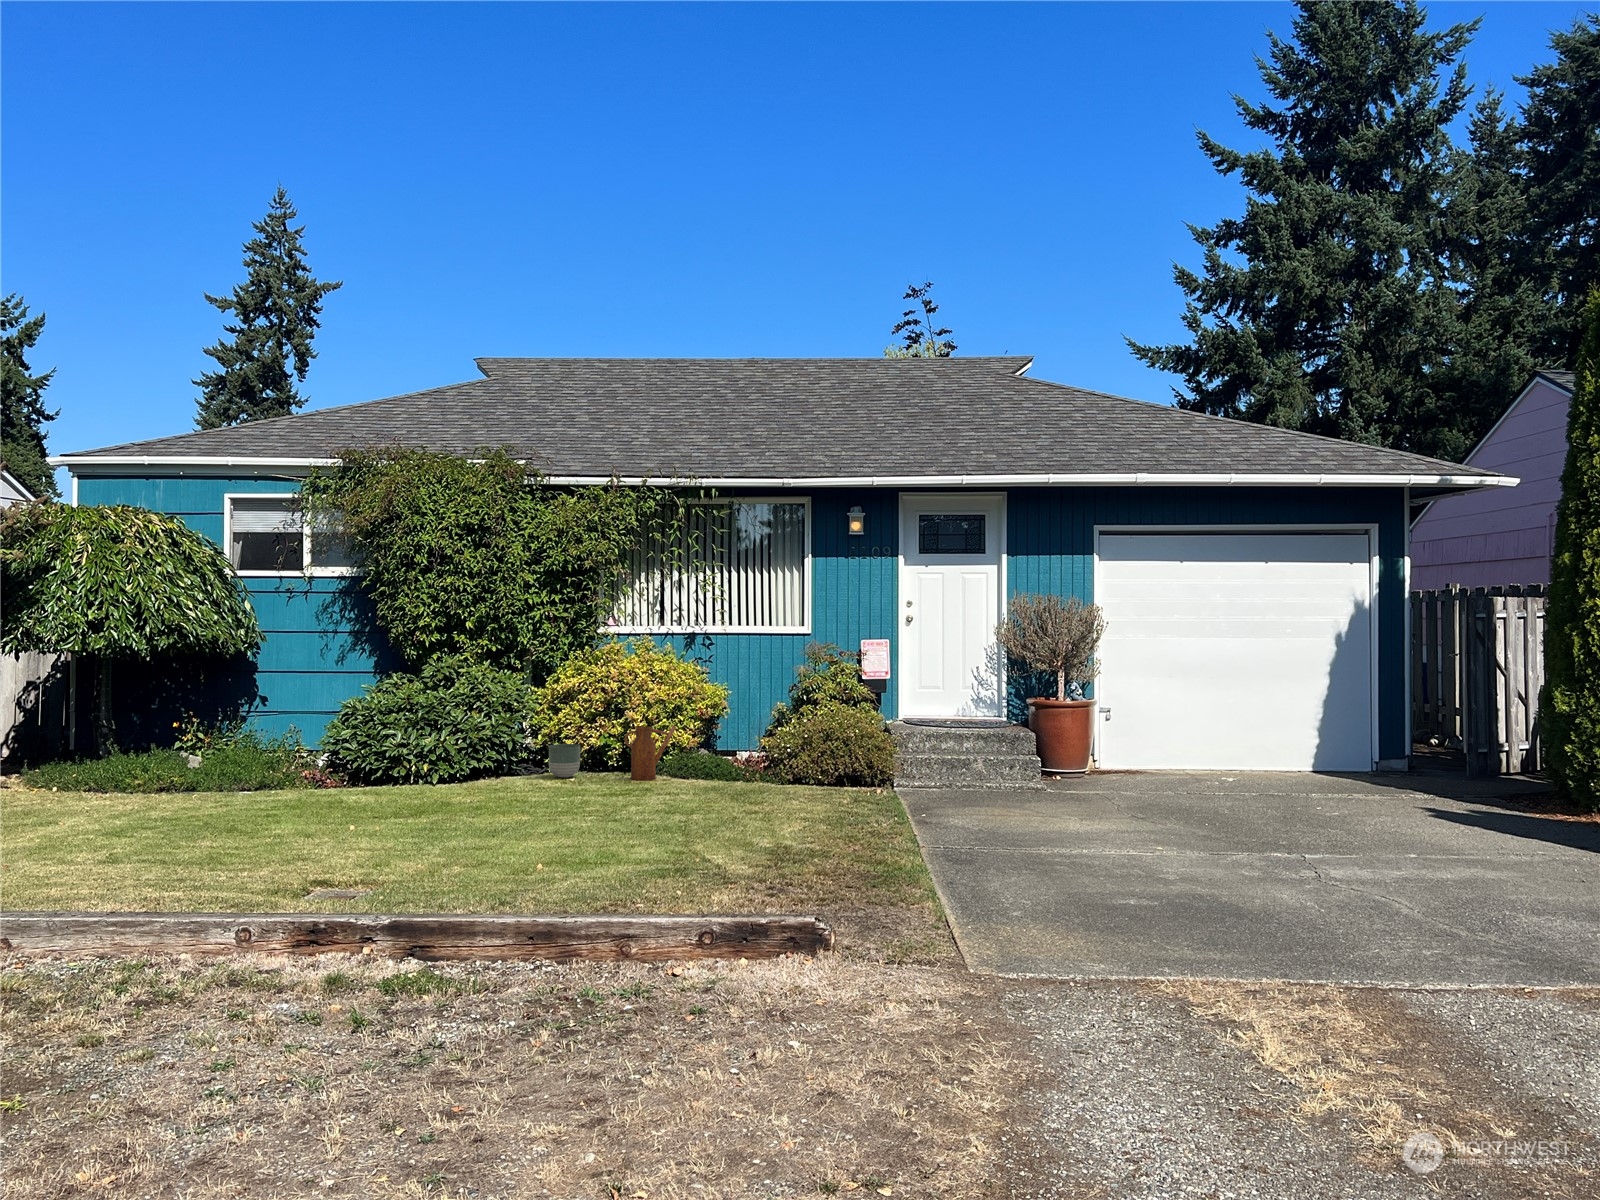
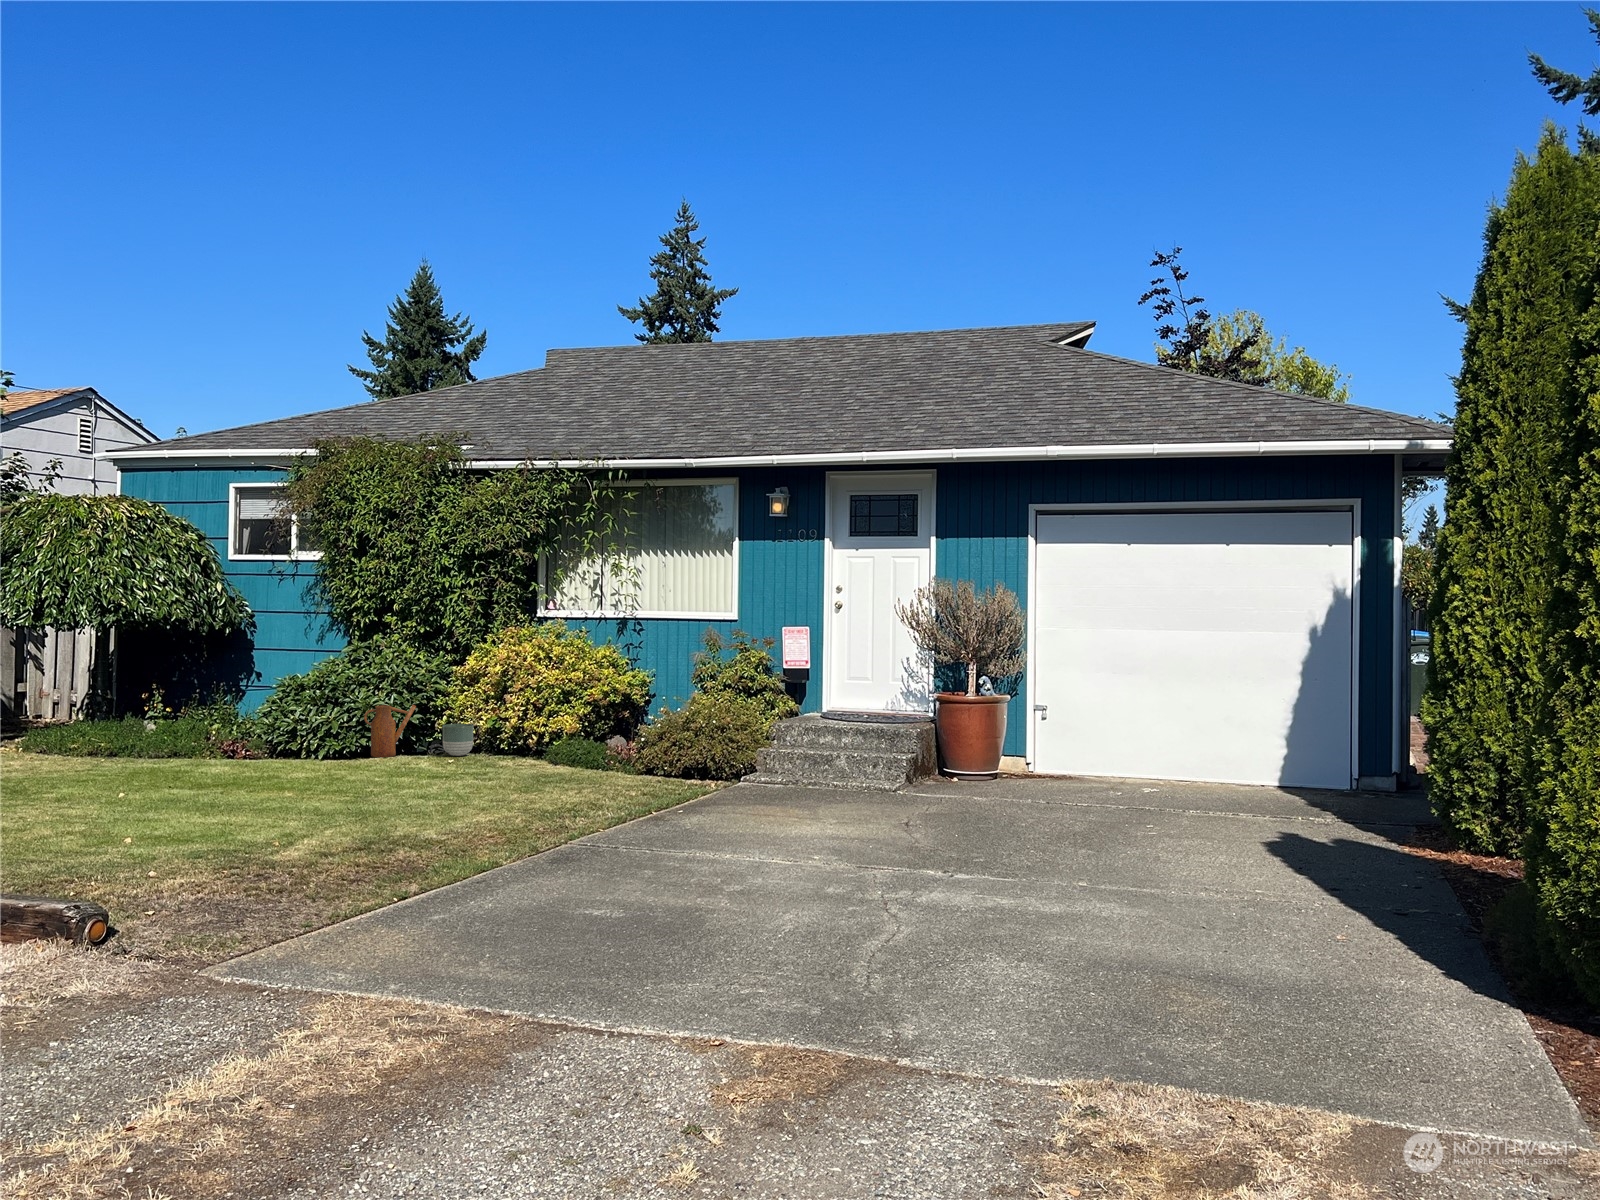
watering can: present [624,726,676,781] -> present [364,705,416,757]

